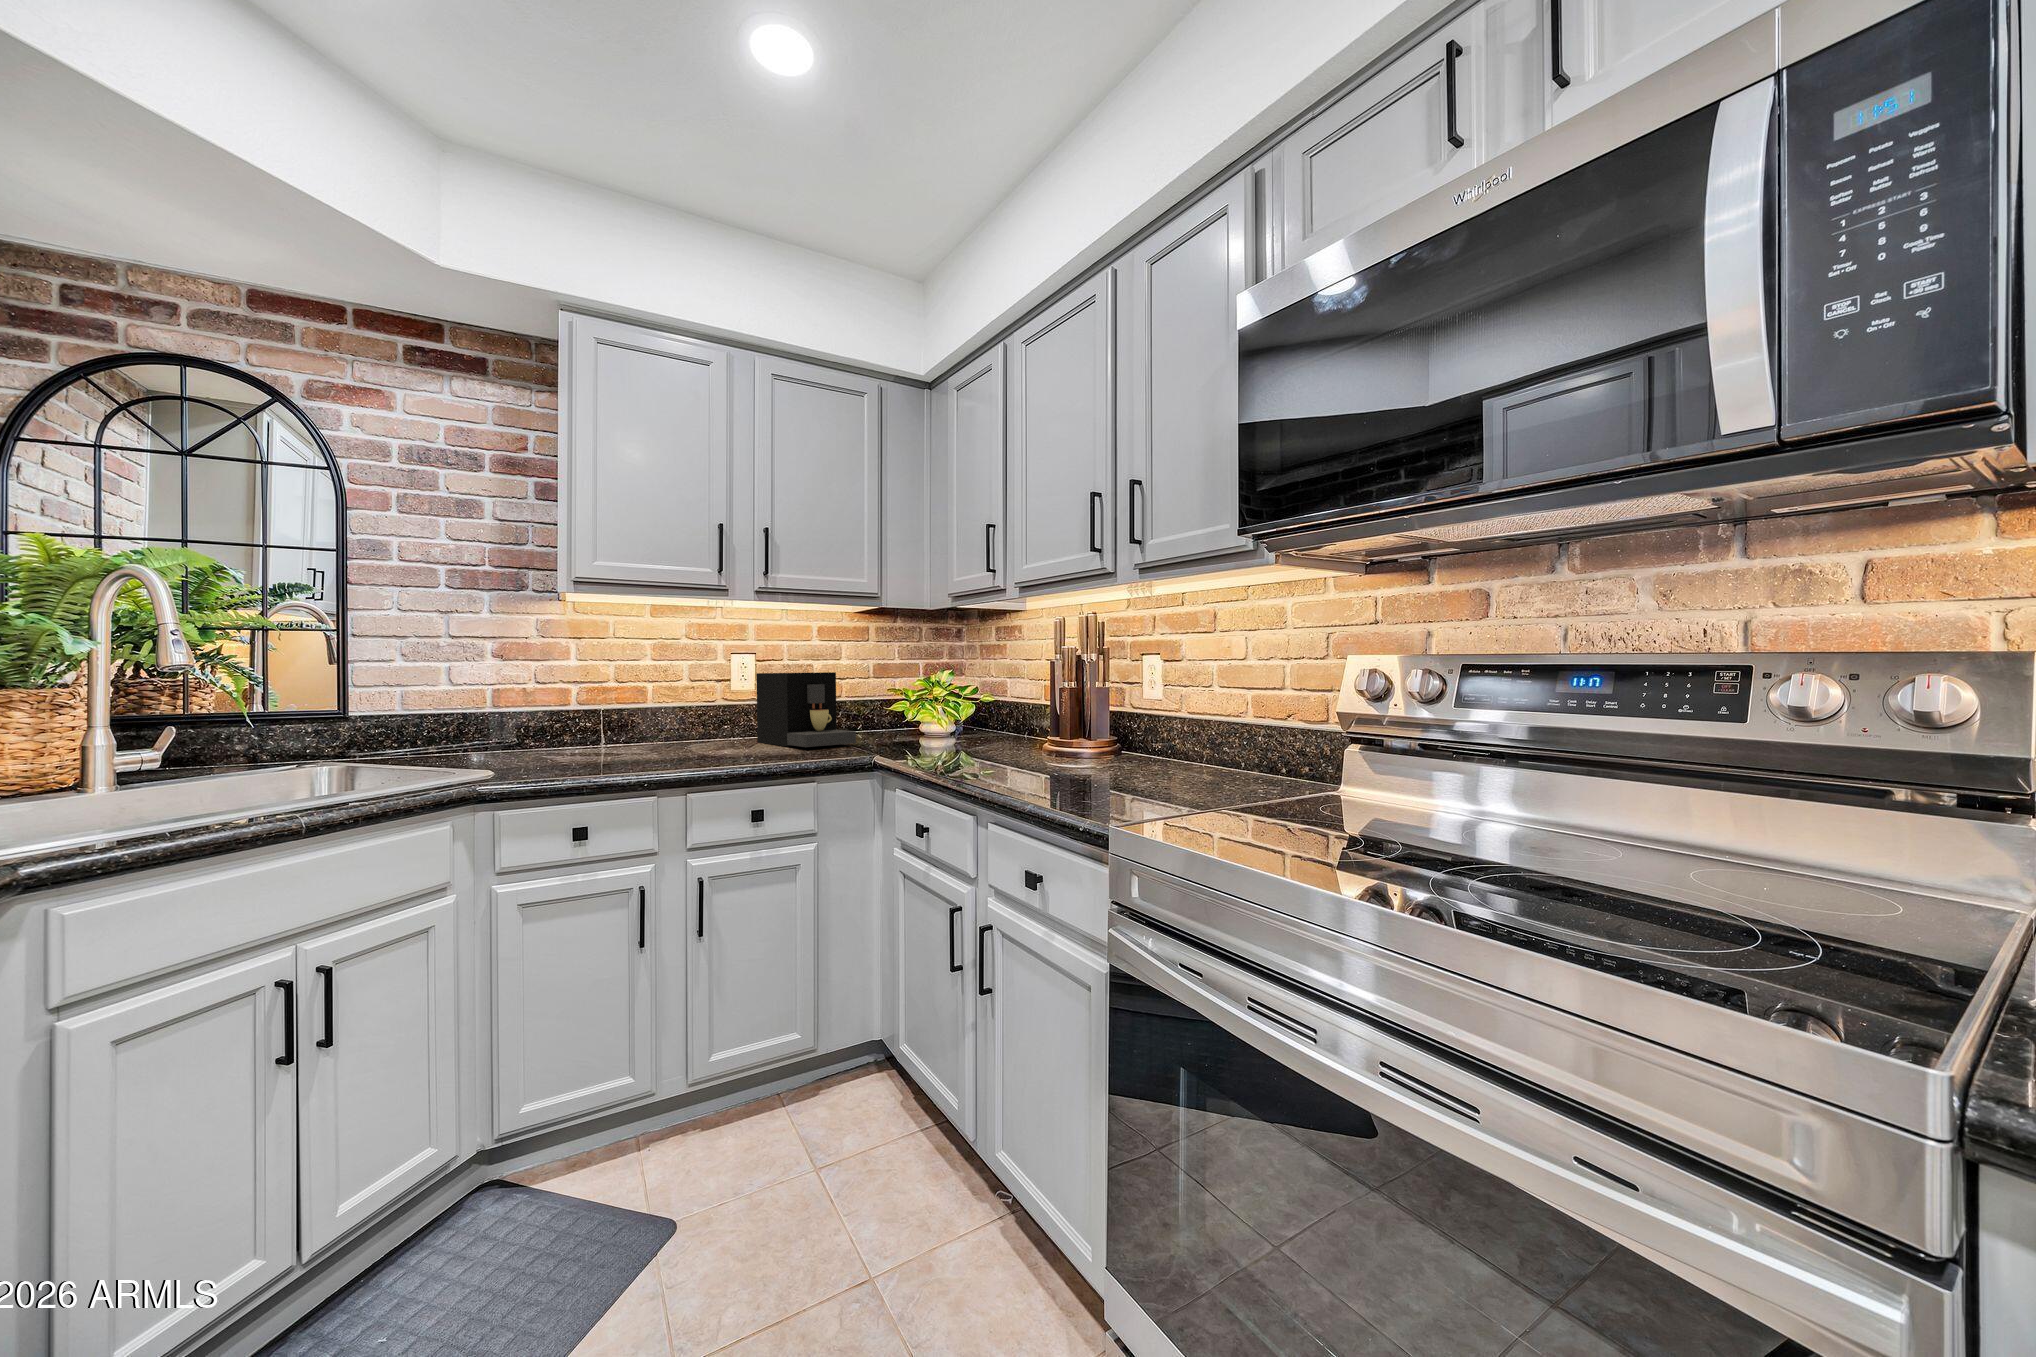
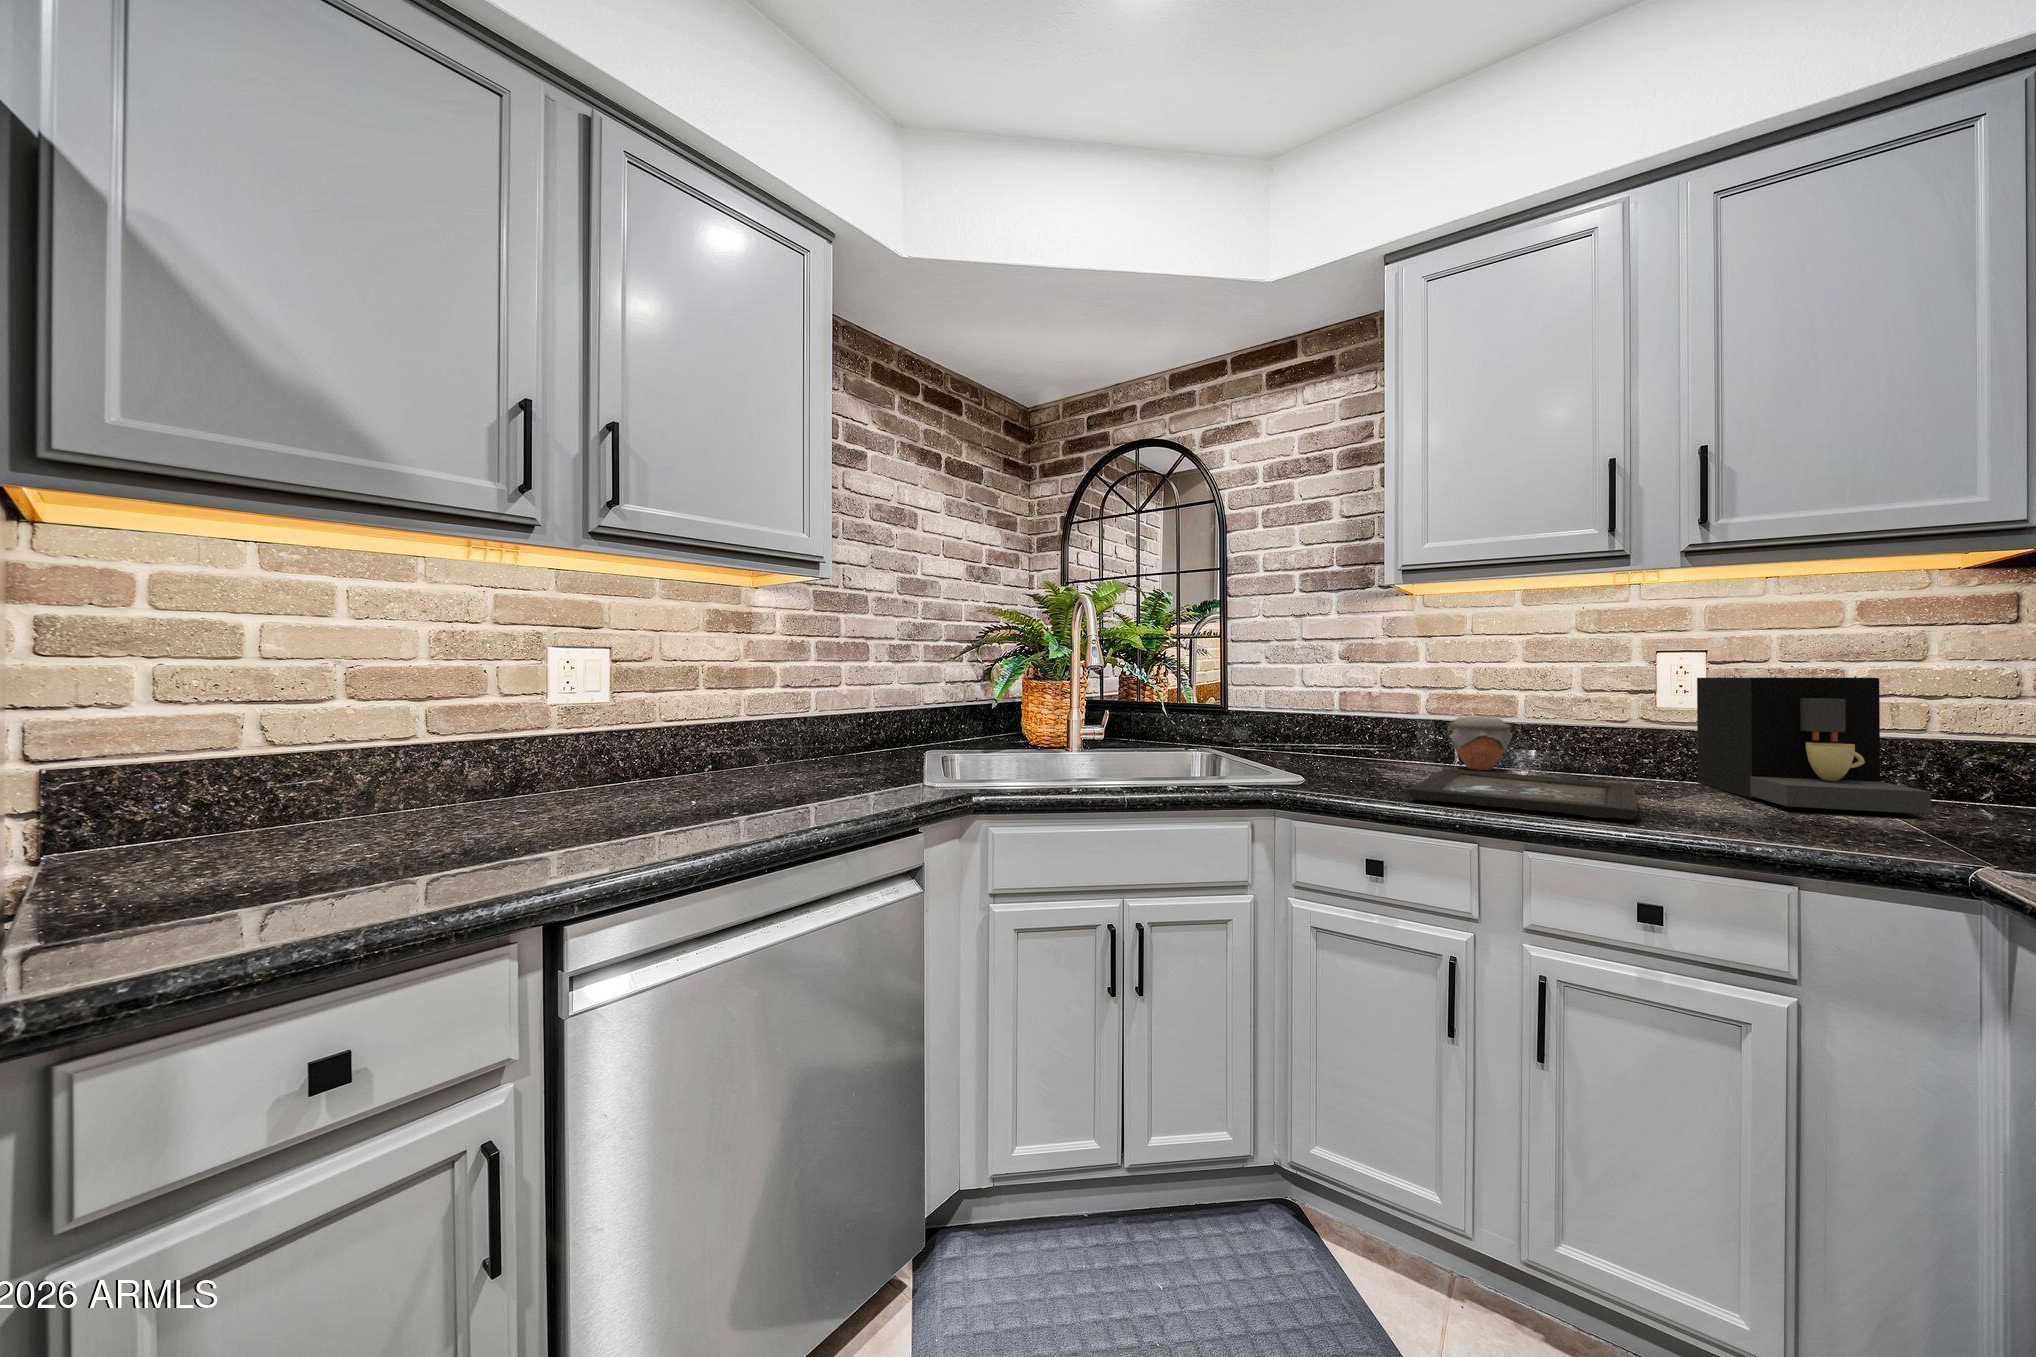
jar: none [598,707,649,750] -> present [1447,717,1512,770]
tray: none [604,746,749,772] -> present [1409,769,1638,819]

